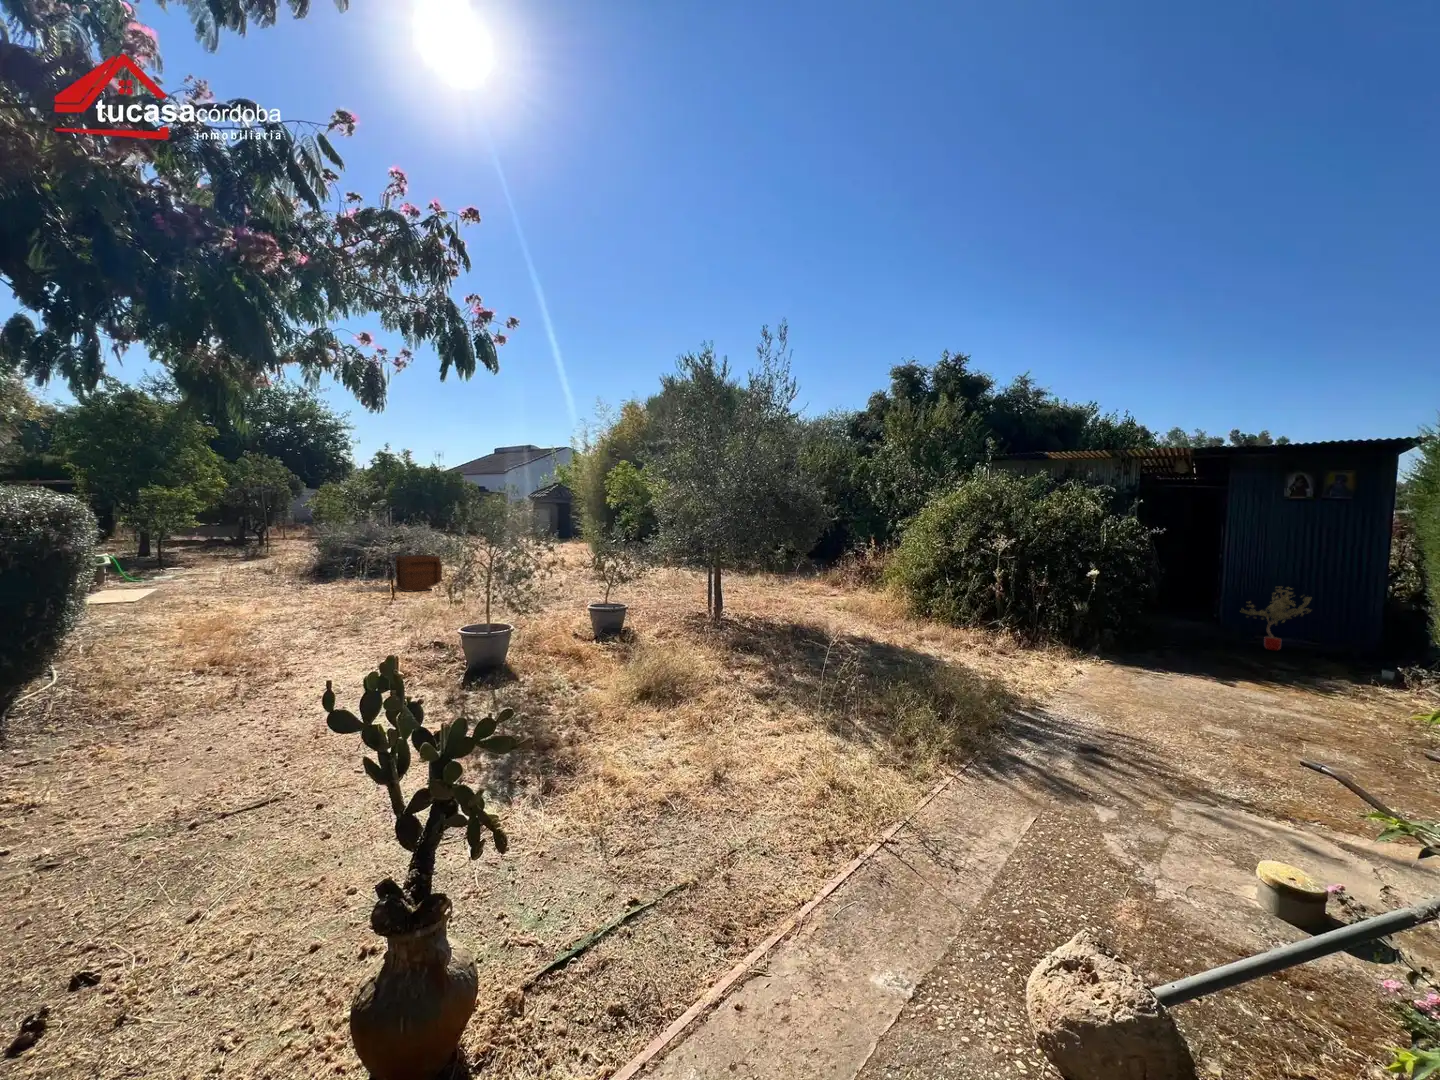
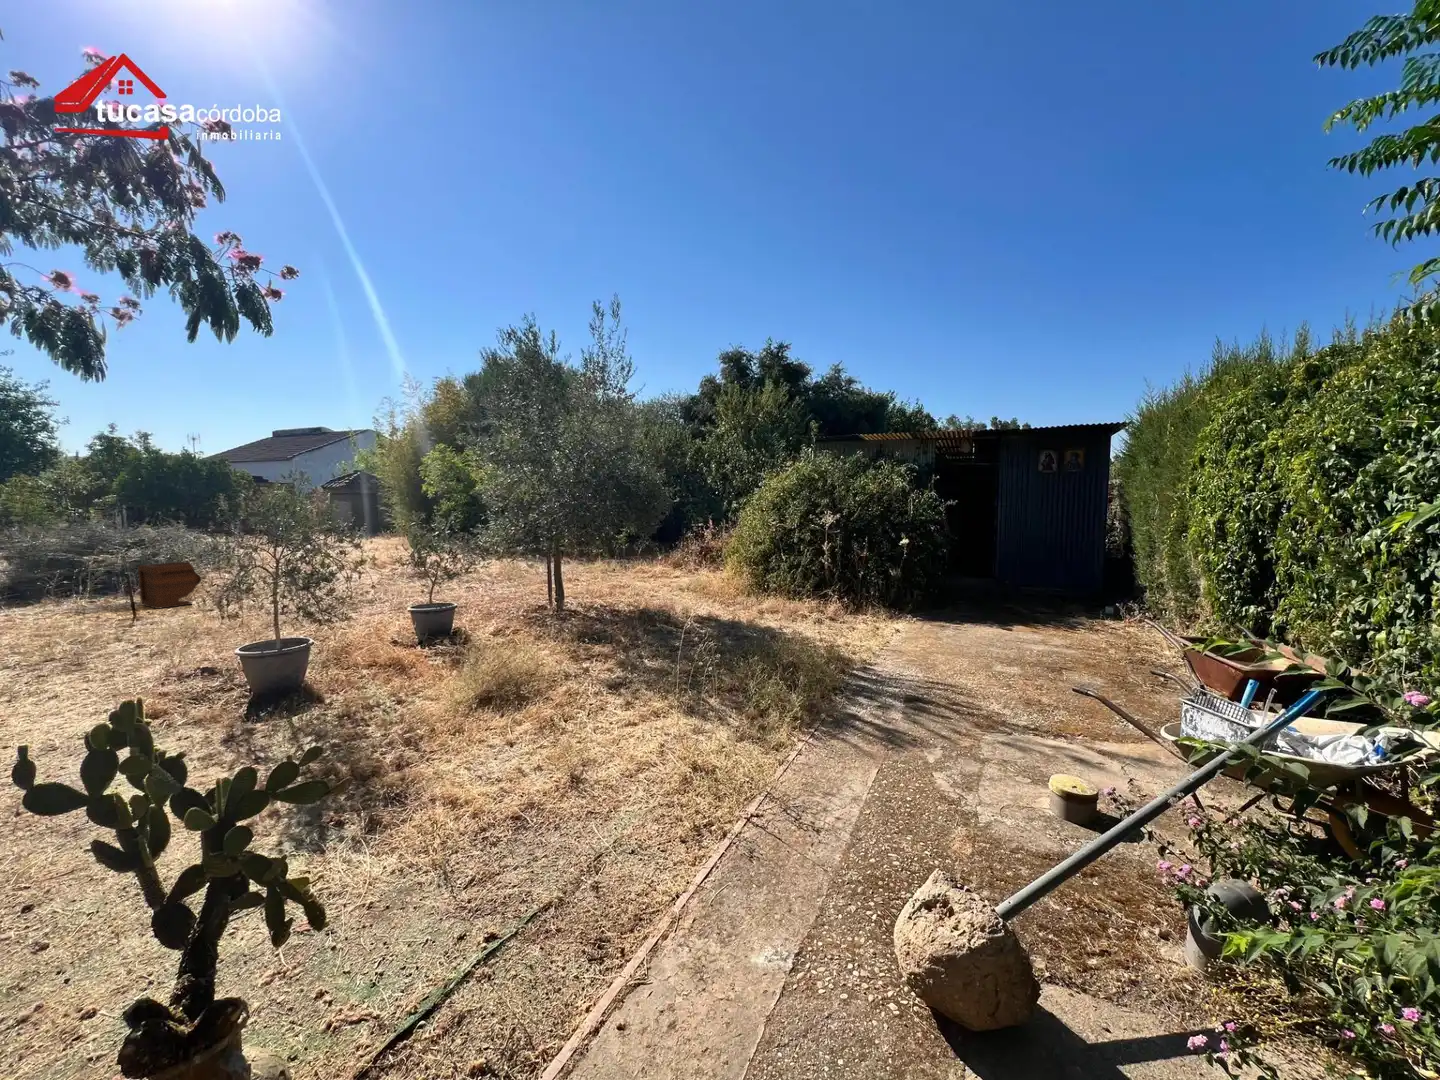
potted tree: present [1240,586,1311,651] -> none [1006,546,1055,599]

